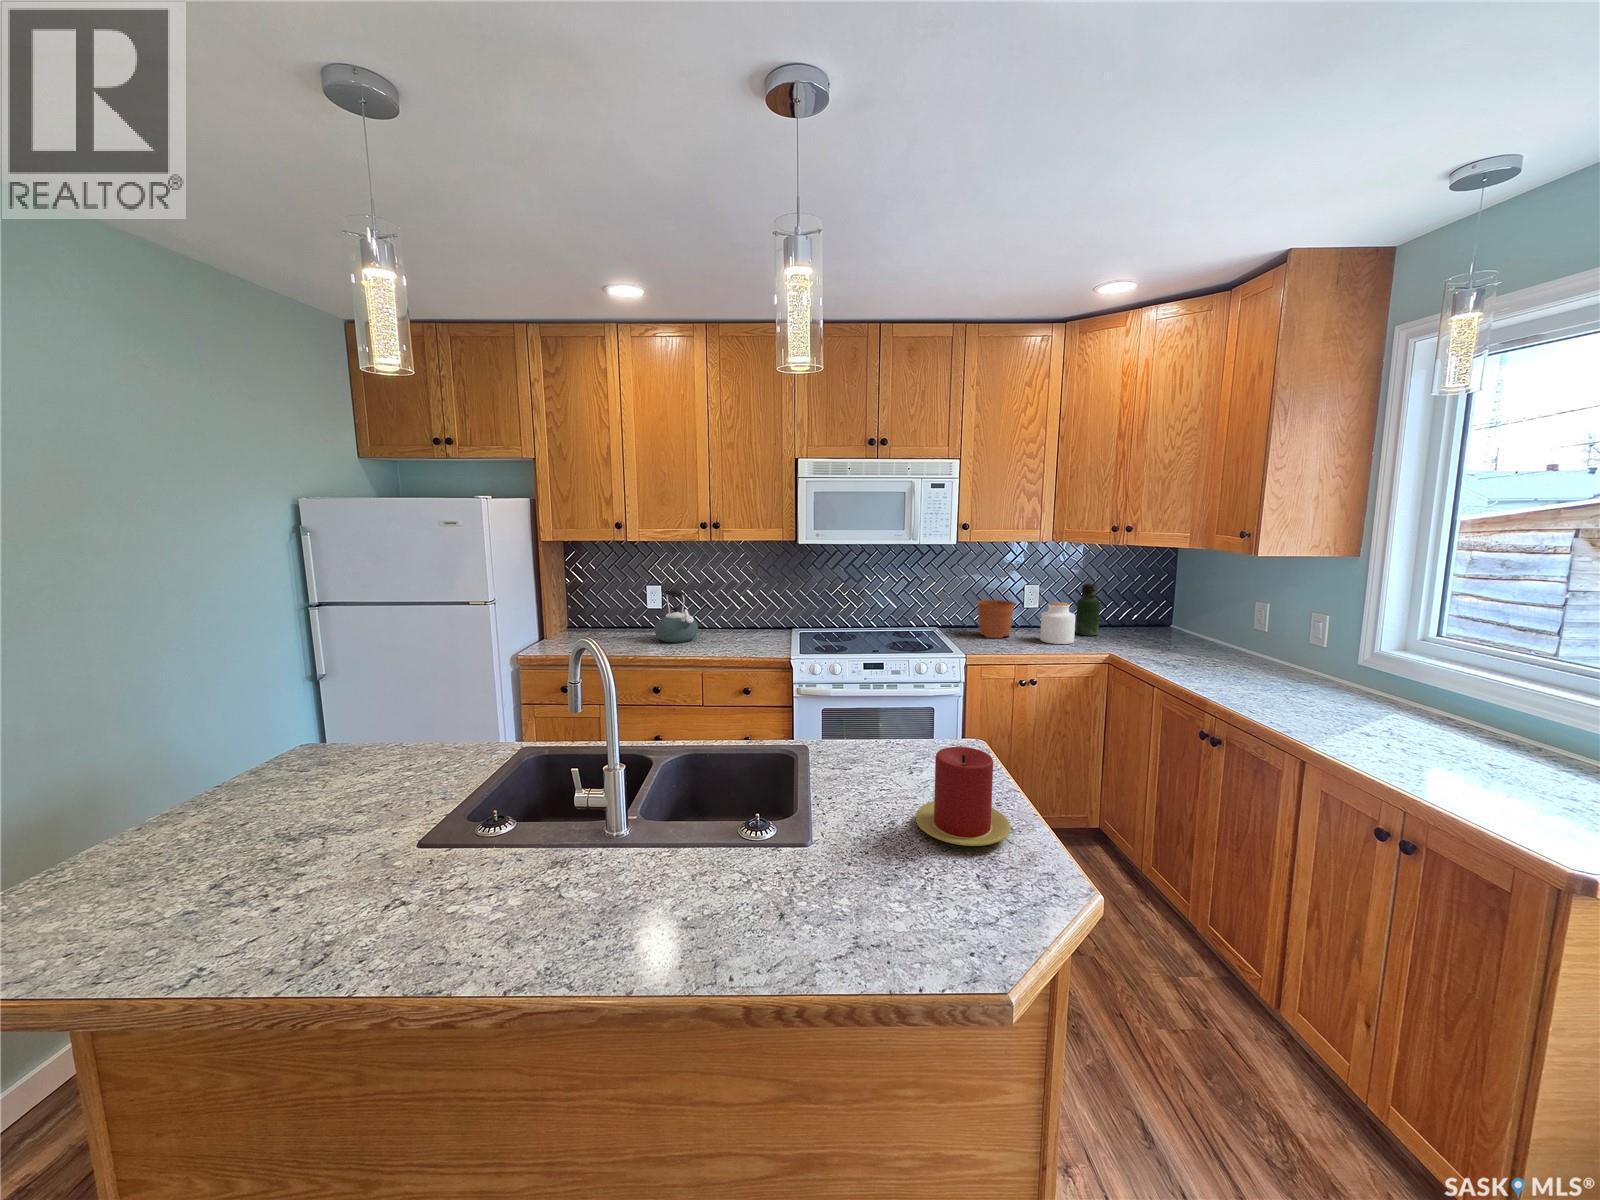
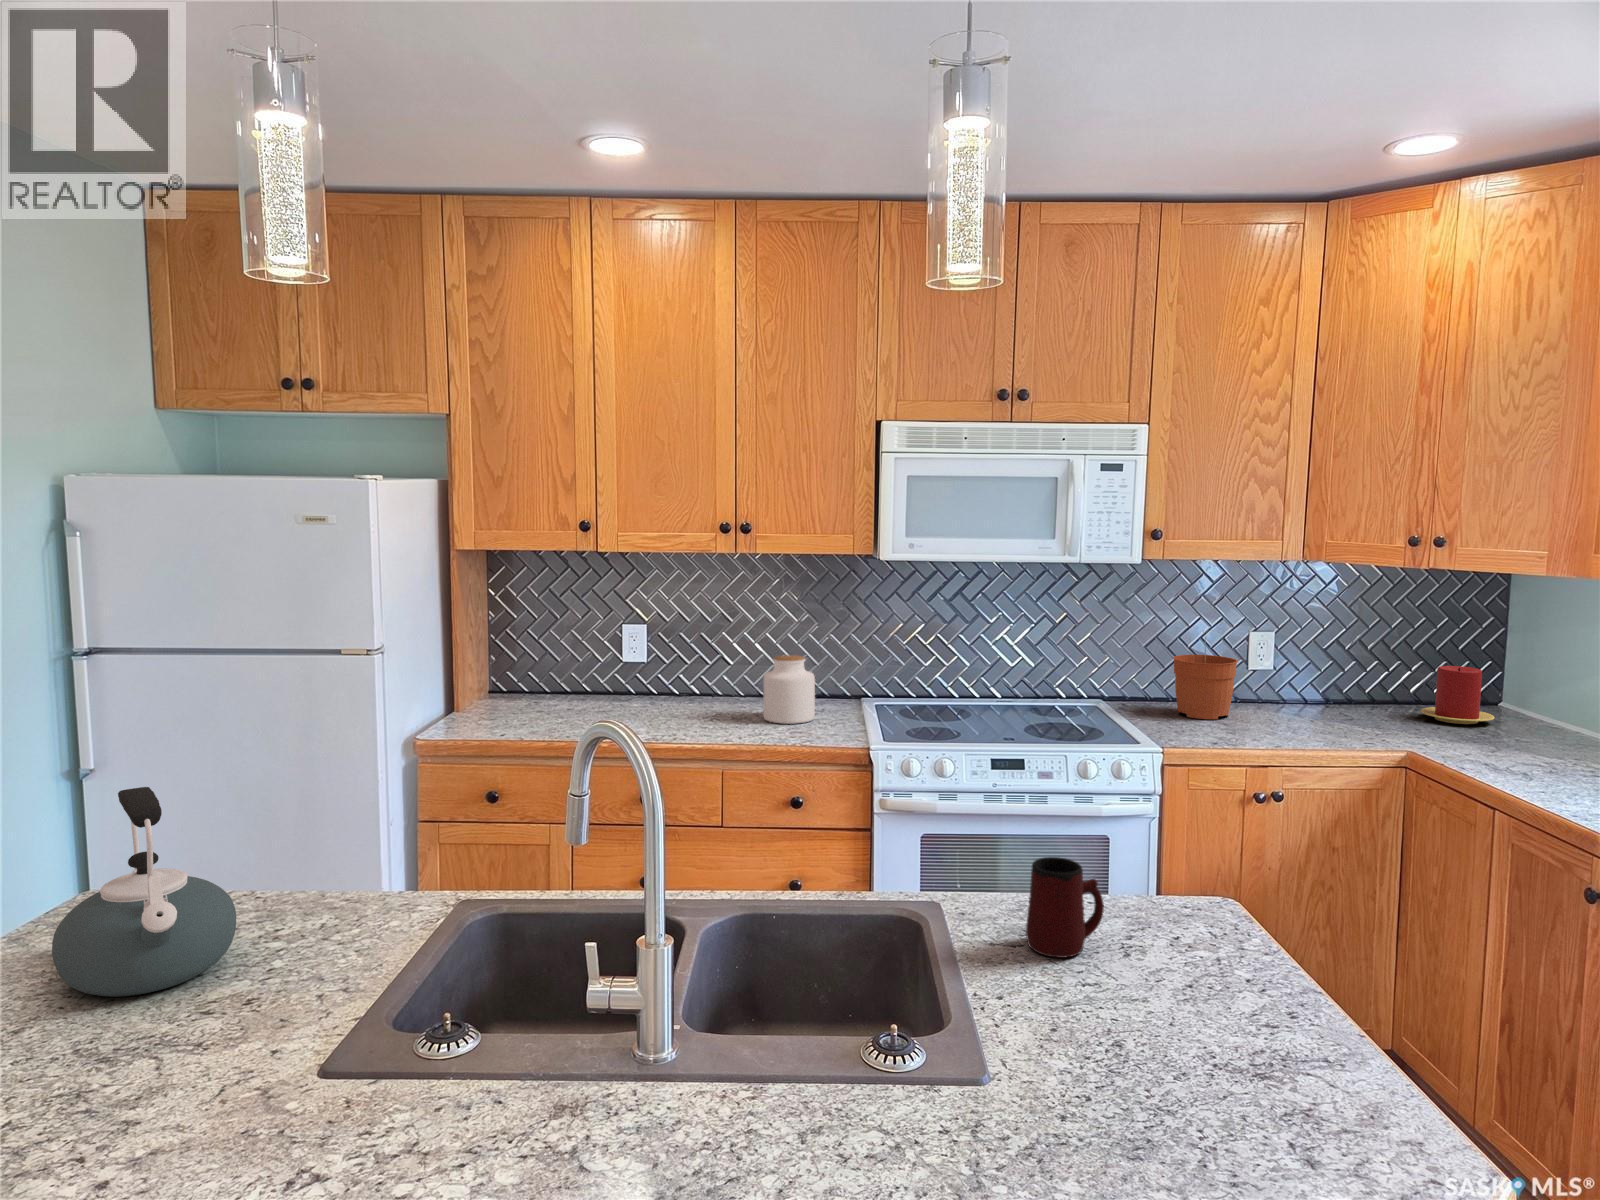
bottle: present [1076,584,1100,636] -> none [1339,629,1382,716]
kettle: present [655,590,698,642] -> present [52,787,236,997]
jar: present [1040,602,1075,644] -> present [763,655,815,724]
mug: none [853,717,898,775] -> present [1026,857,1104,958]
candle: present [916,747,1010,846] -> present [1421,666,1494,724]

